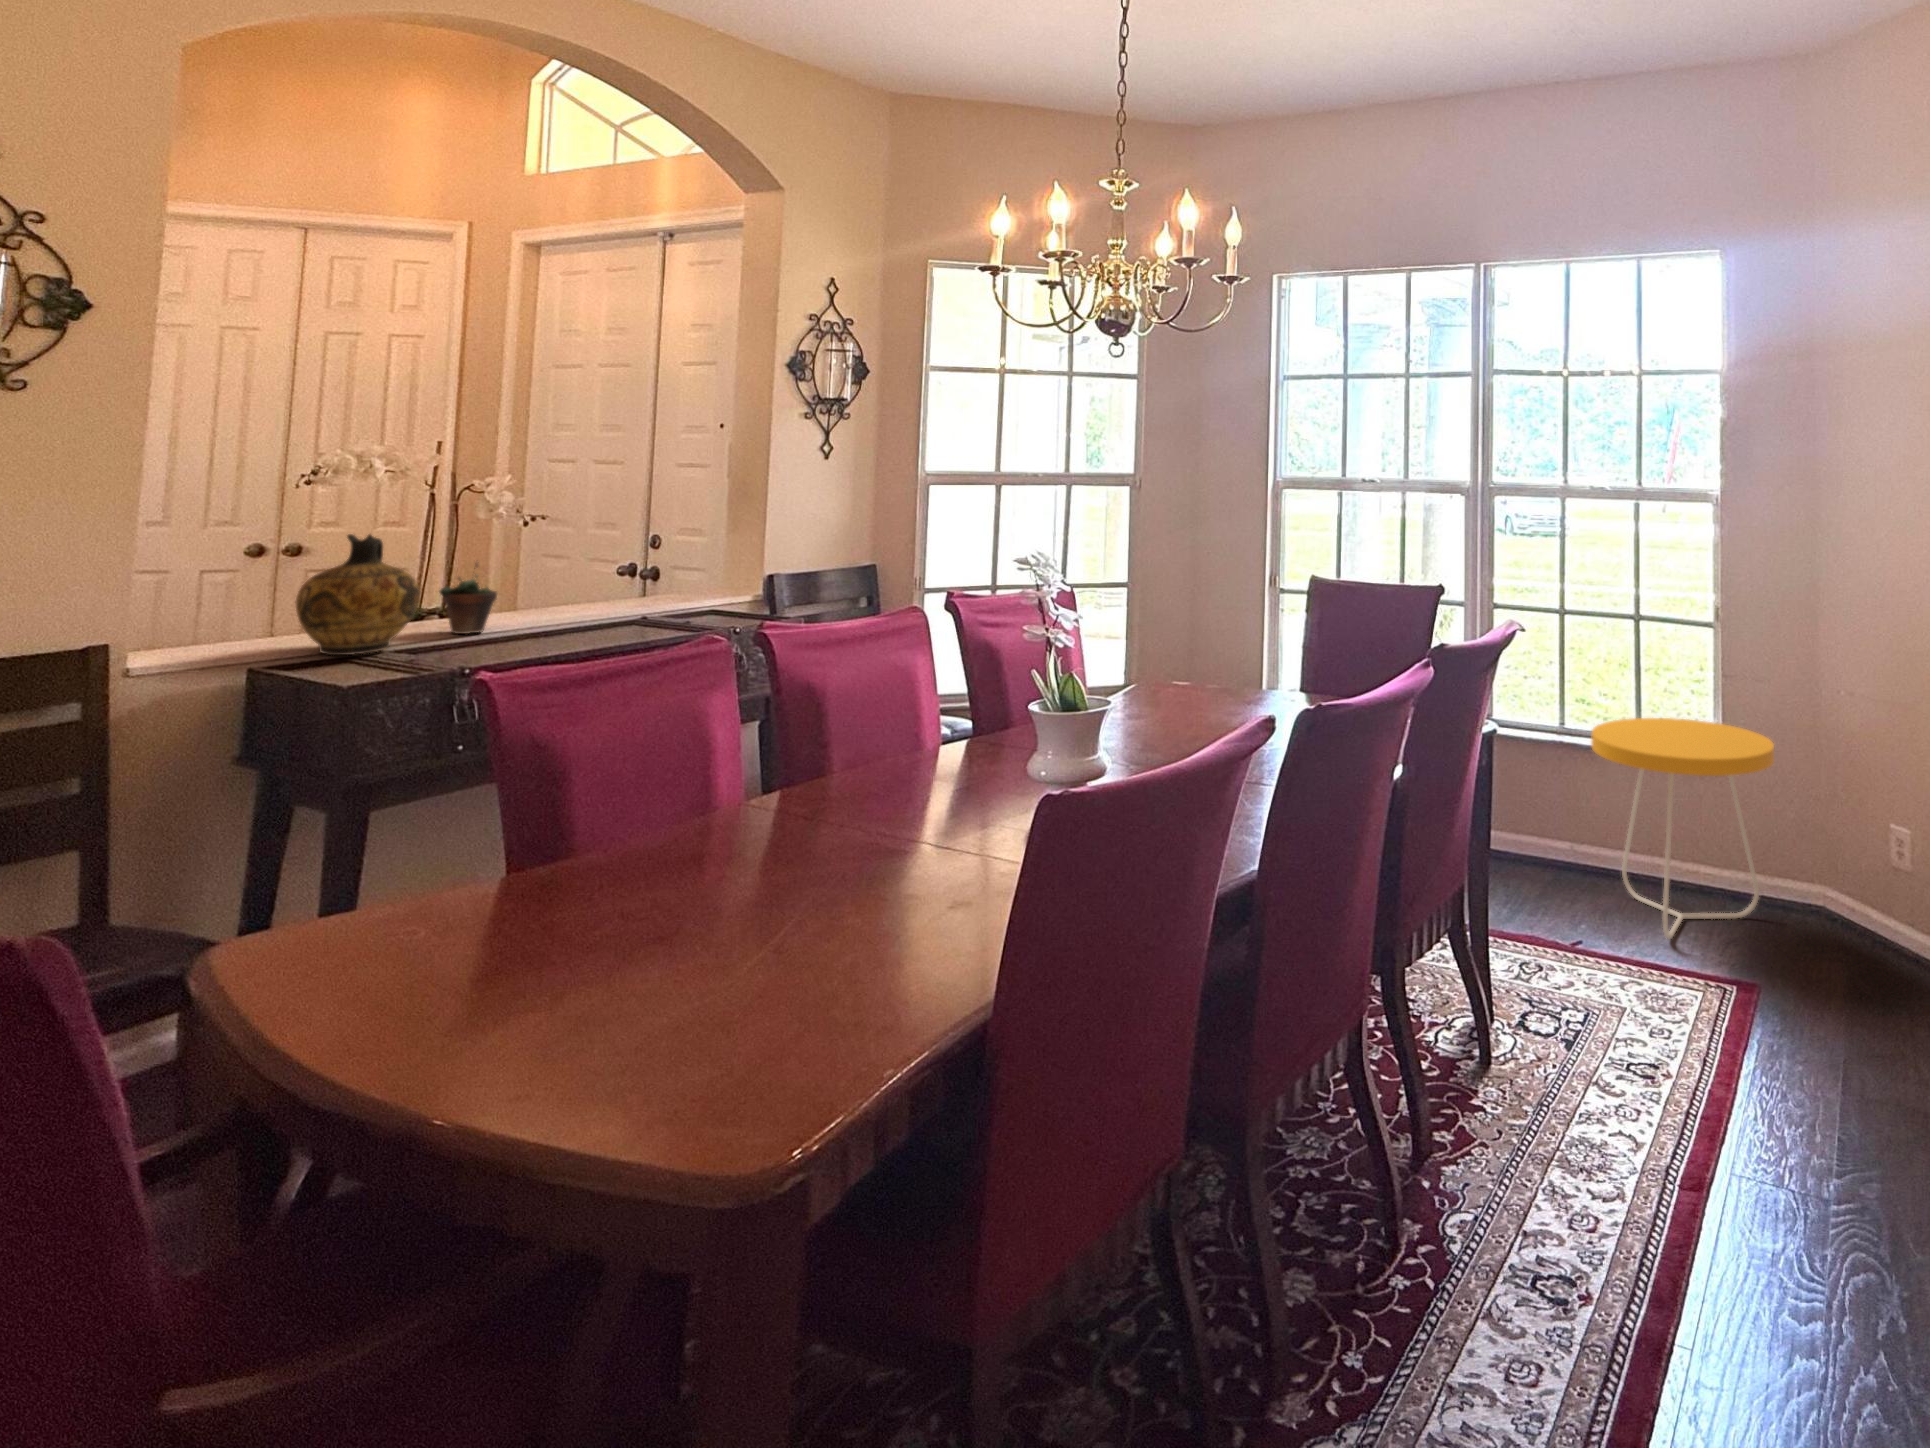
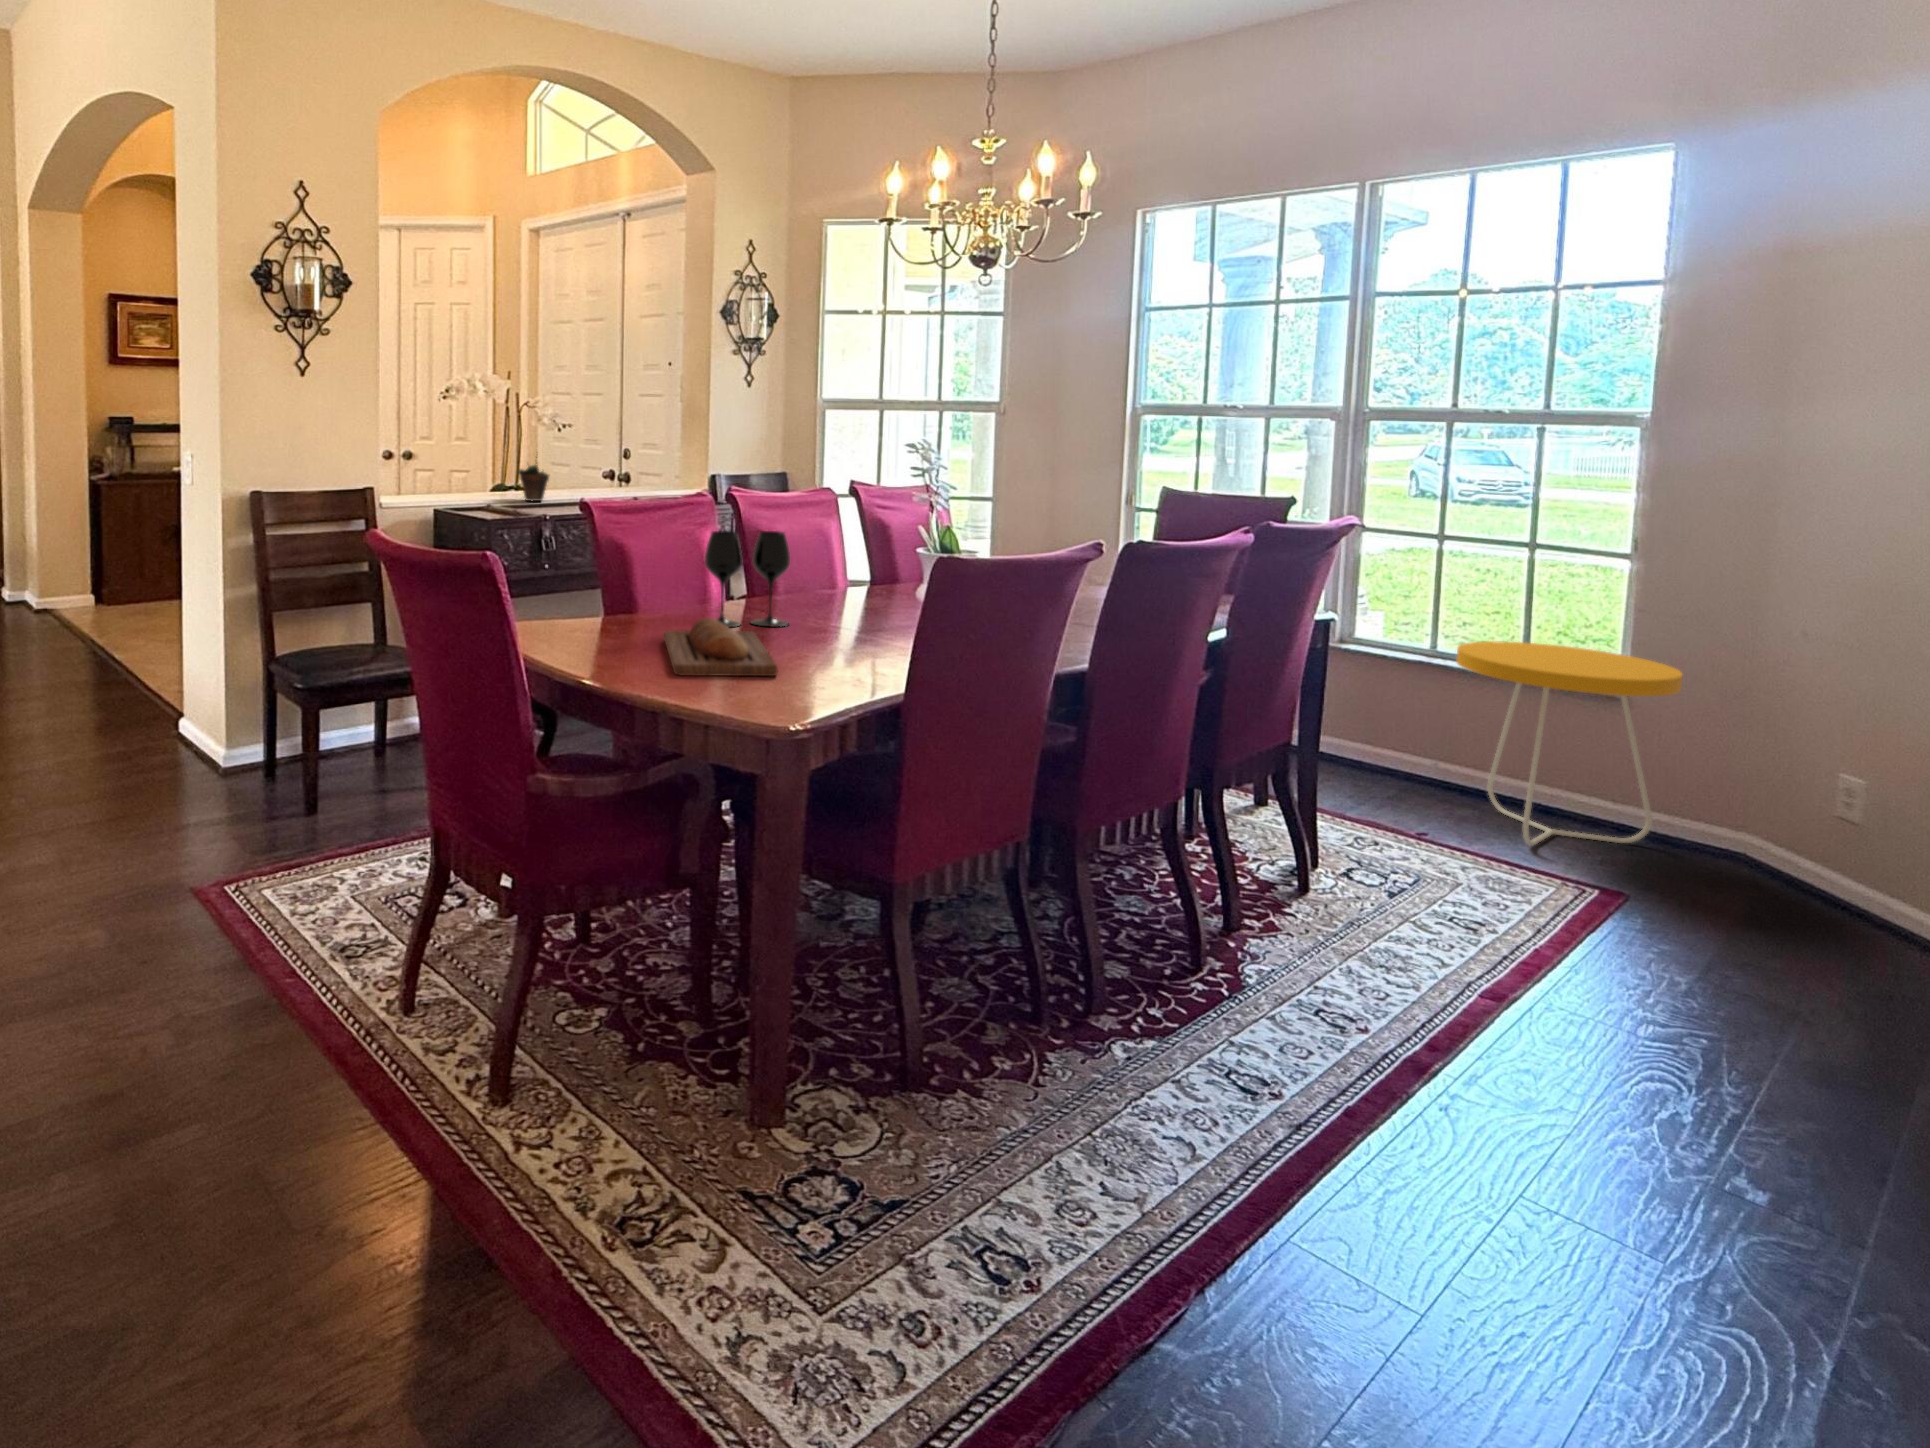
ceramic jug: present [296,534,420,655] -> none [447,429,510,507]
wine glass: none [682,710,836,878] -> present [704,531,790,627]
bread loaf: none [575,890,783,1045] -> present [664,618,778,676]

